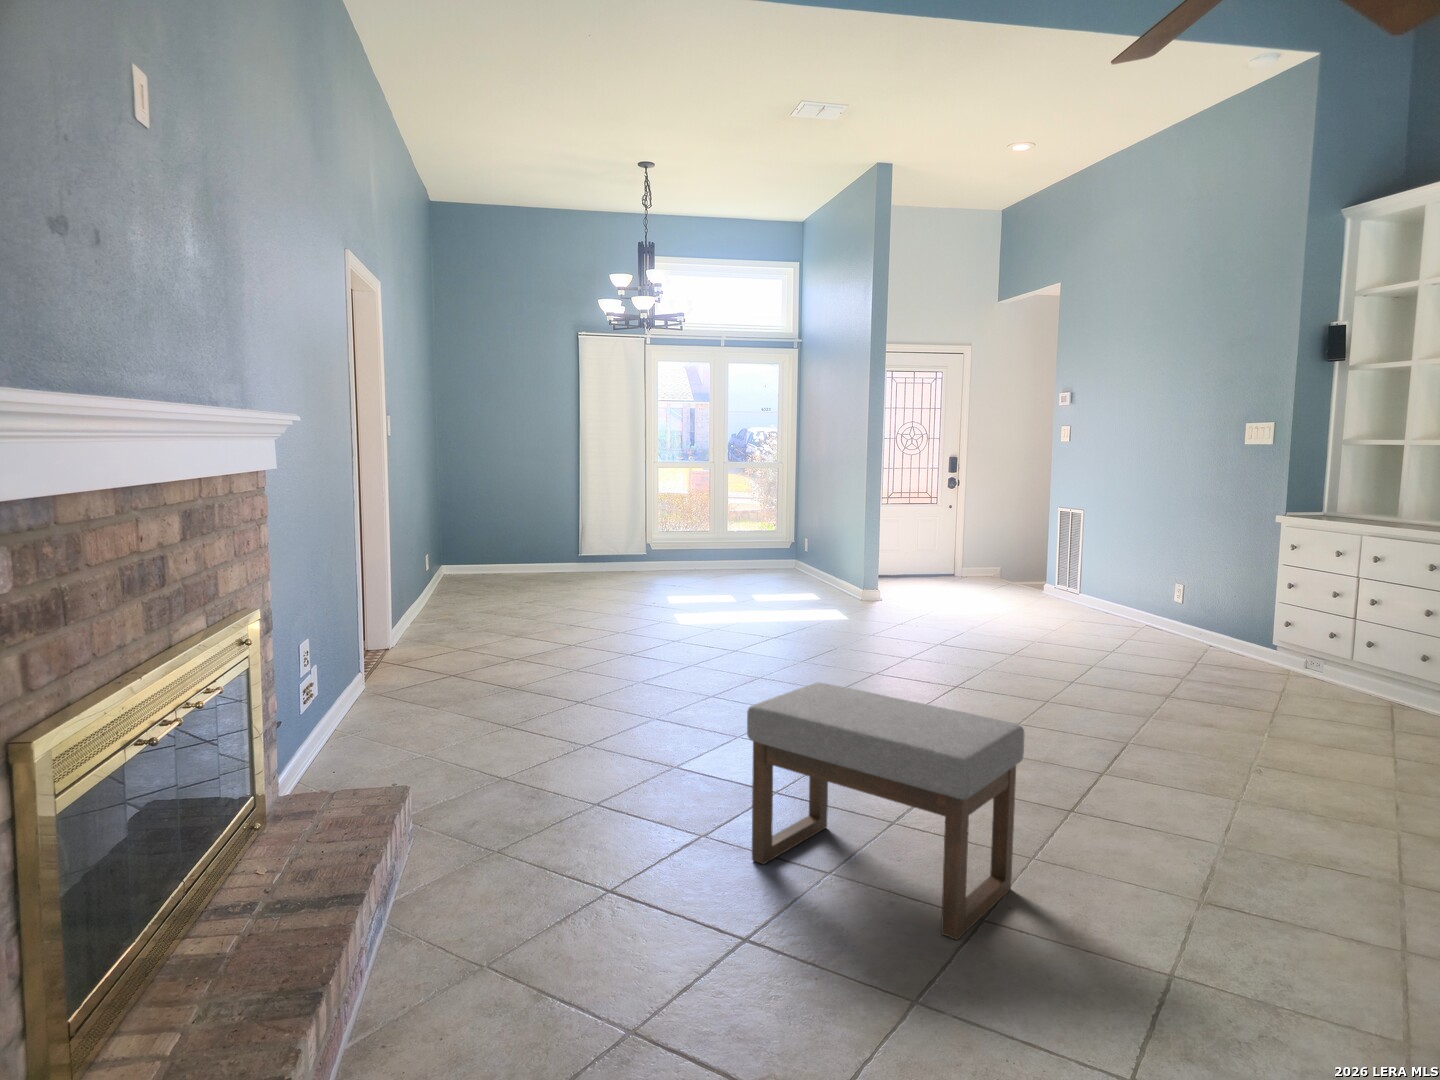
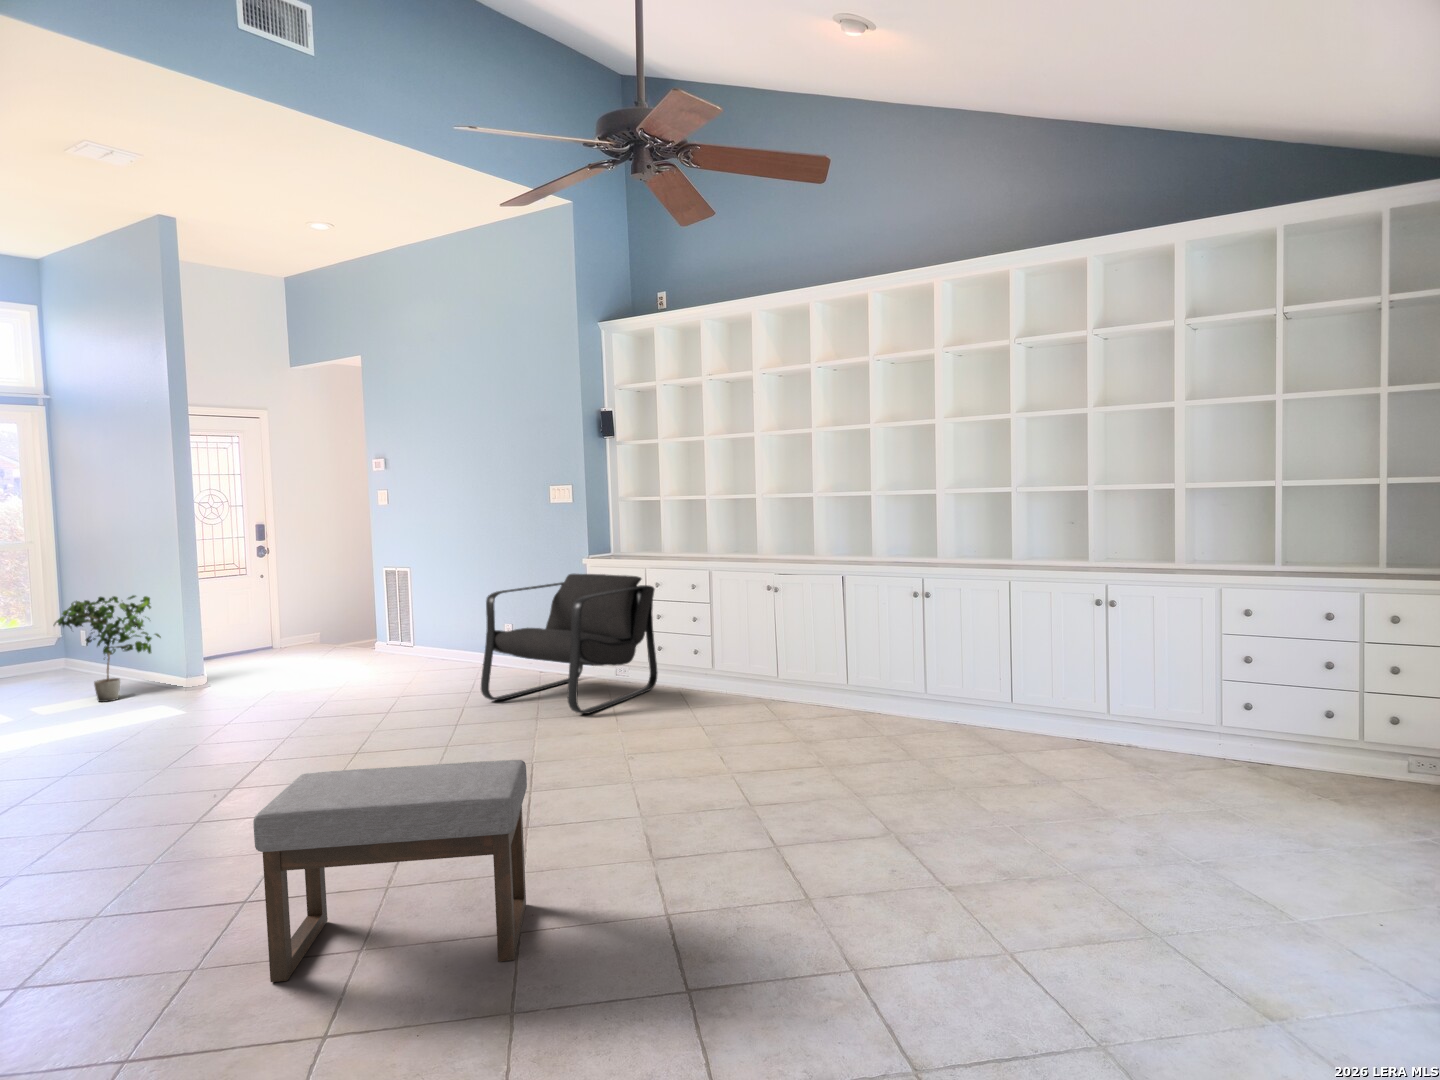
potted plant: none [776,510,849,598] -> present [54,595,161,702]
armchair: none [1114,532,1375,706] -> present [481,574,657,714]

